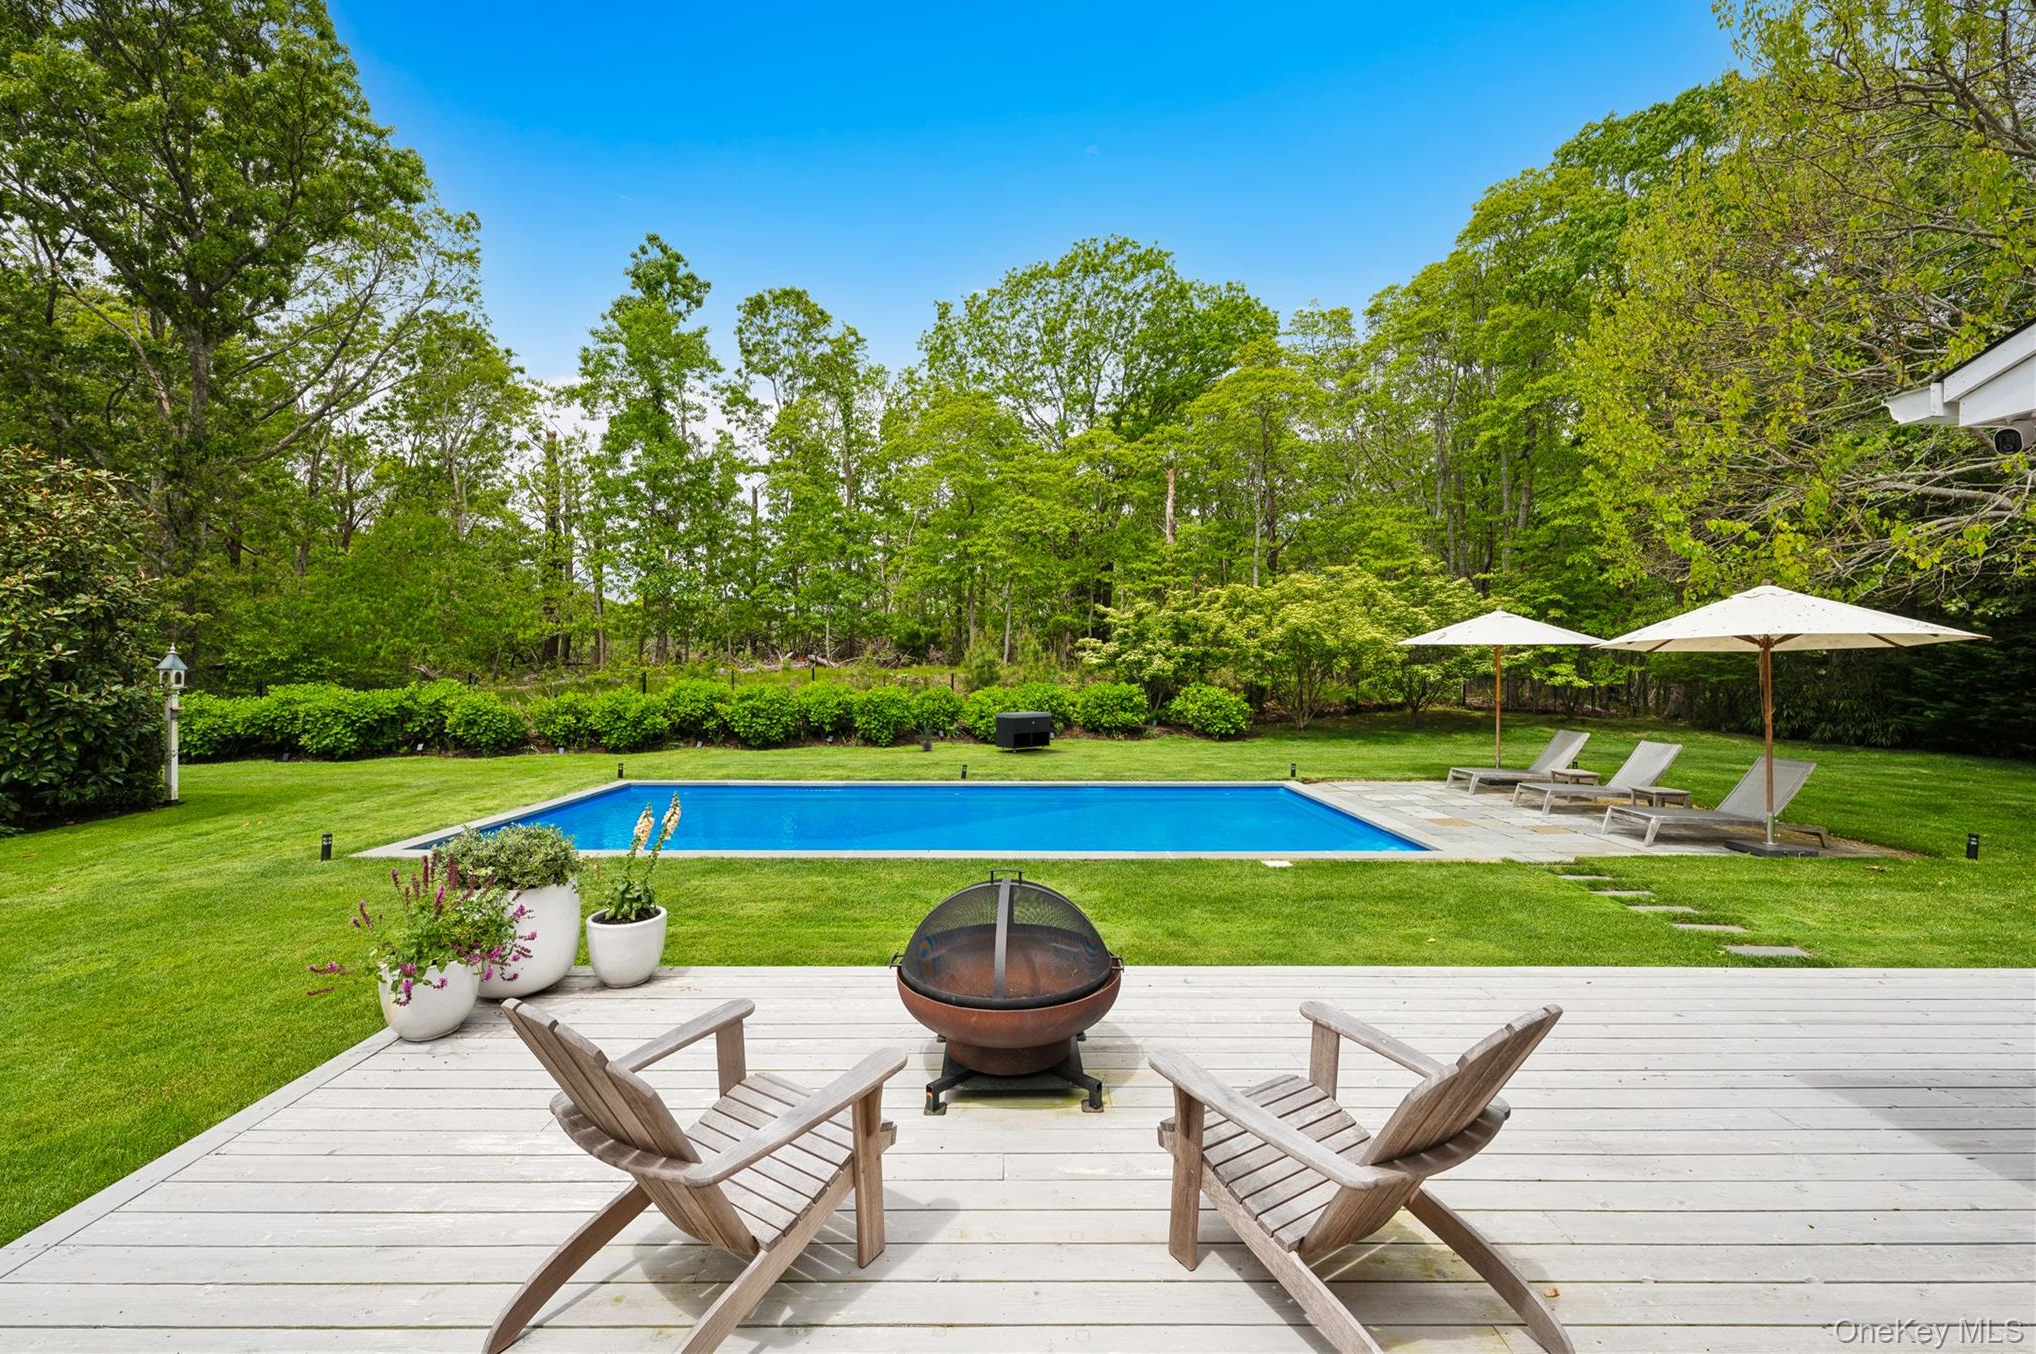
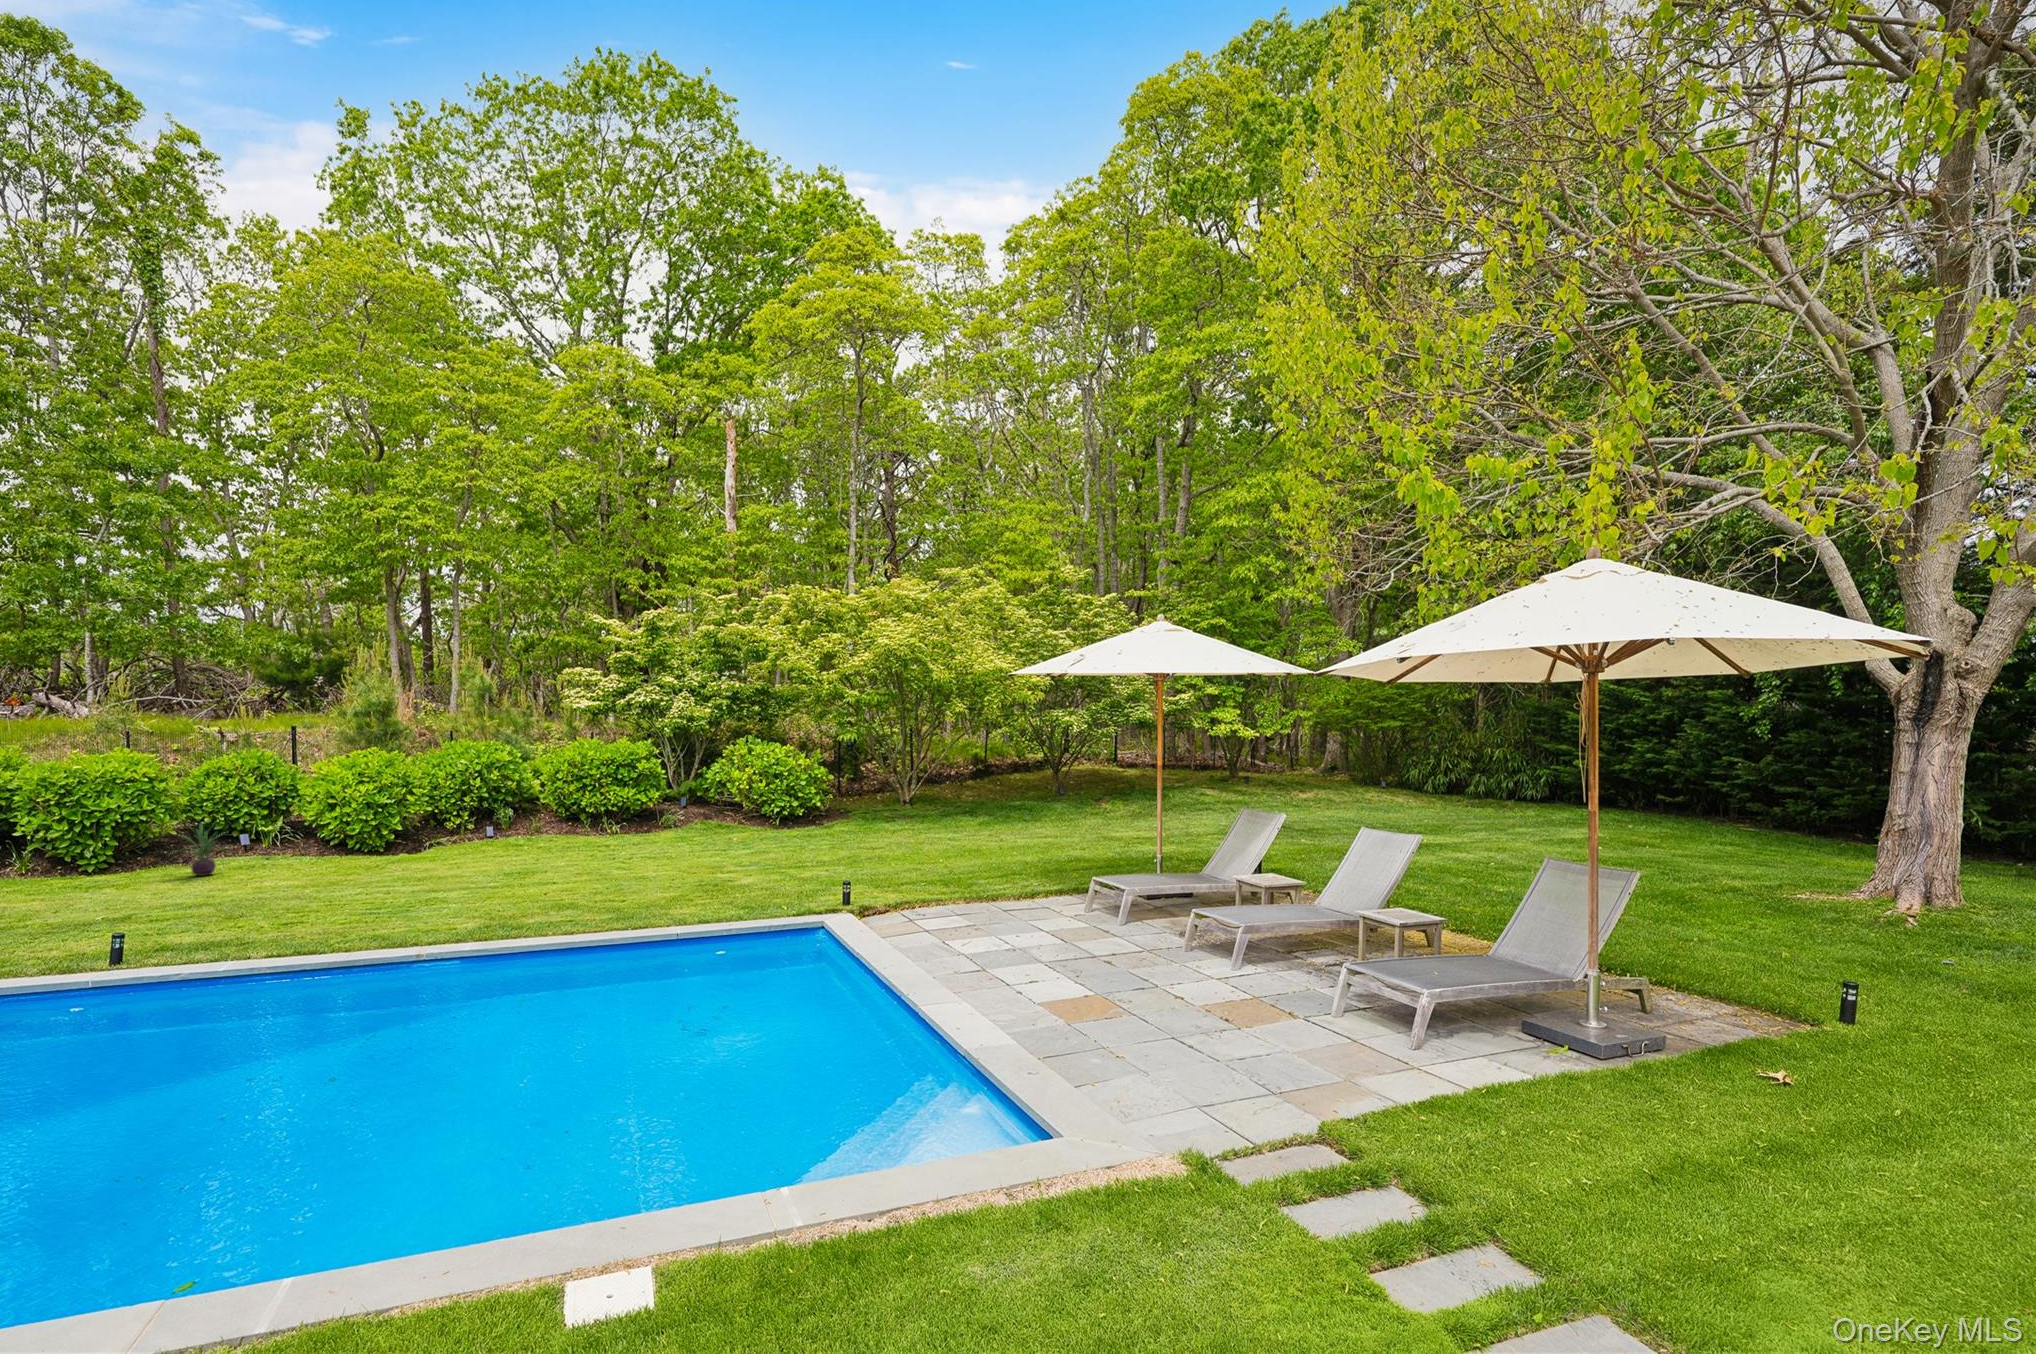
storage bench: present [996,712,1051,752] -> none [356,792,474,870]

